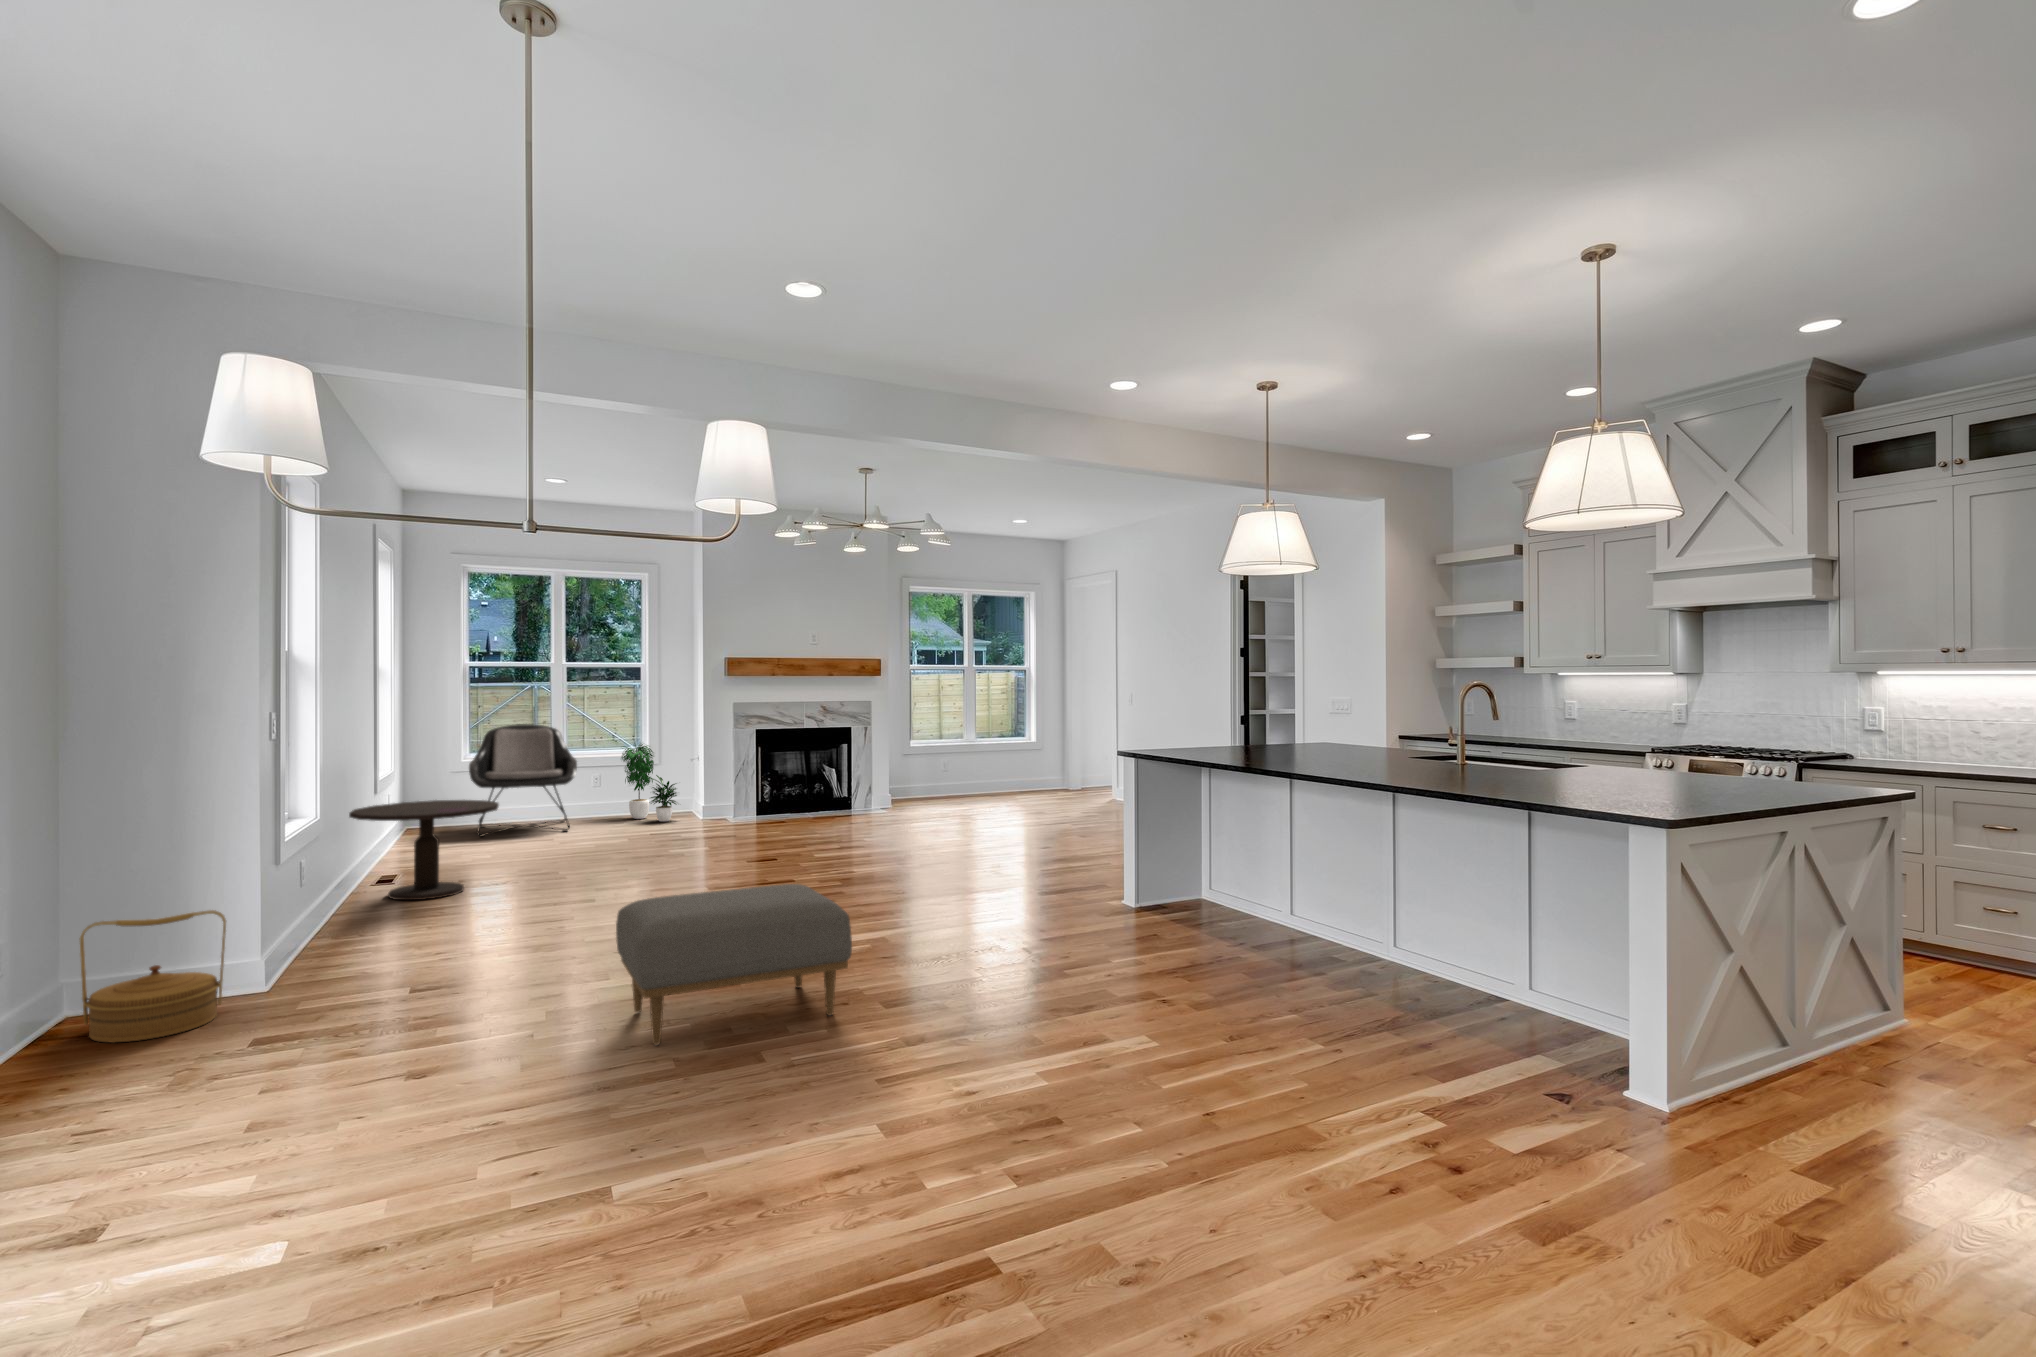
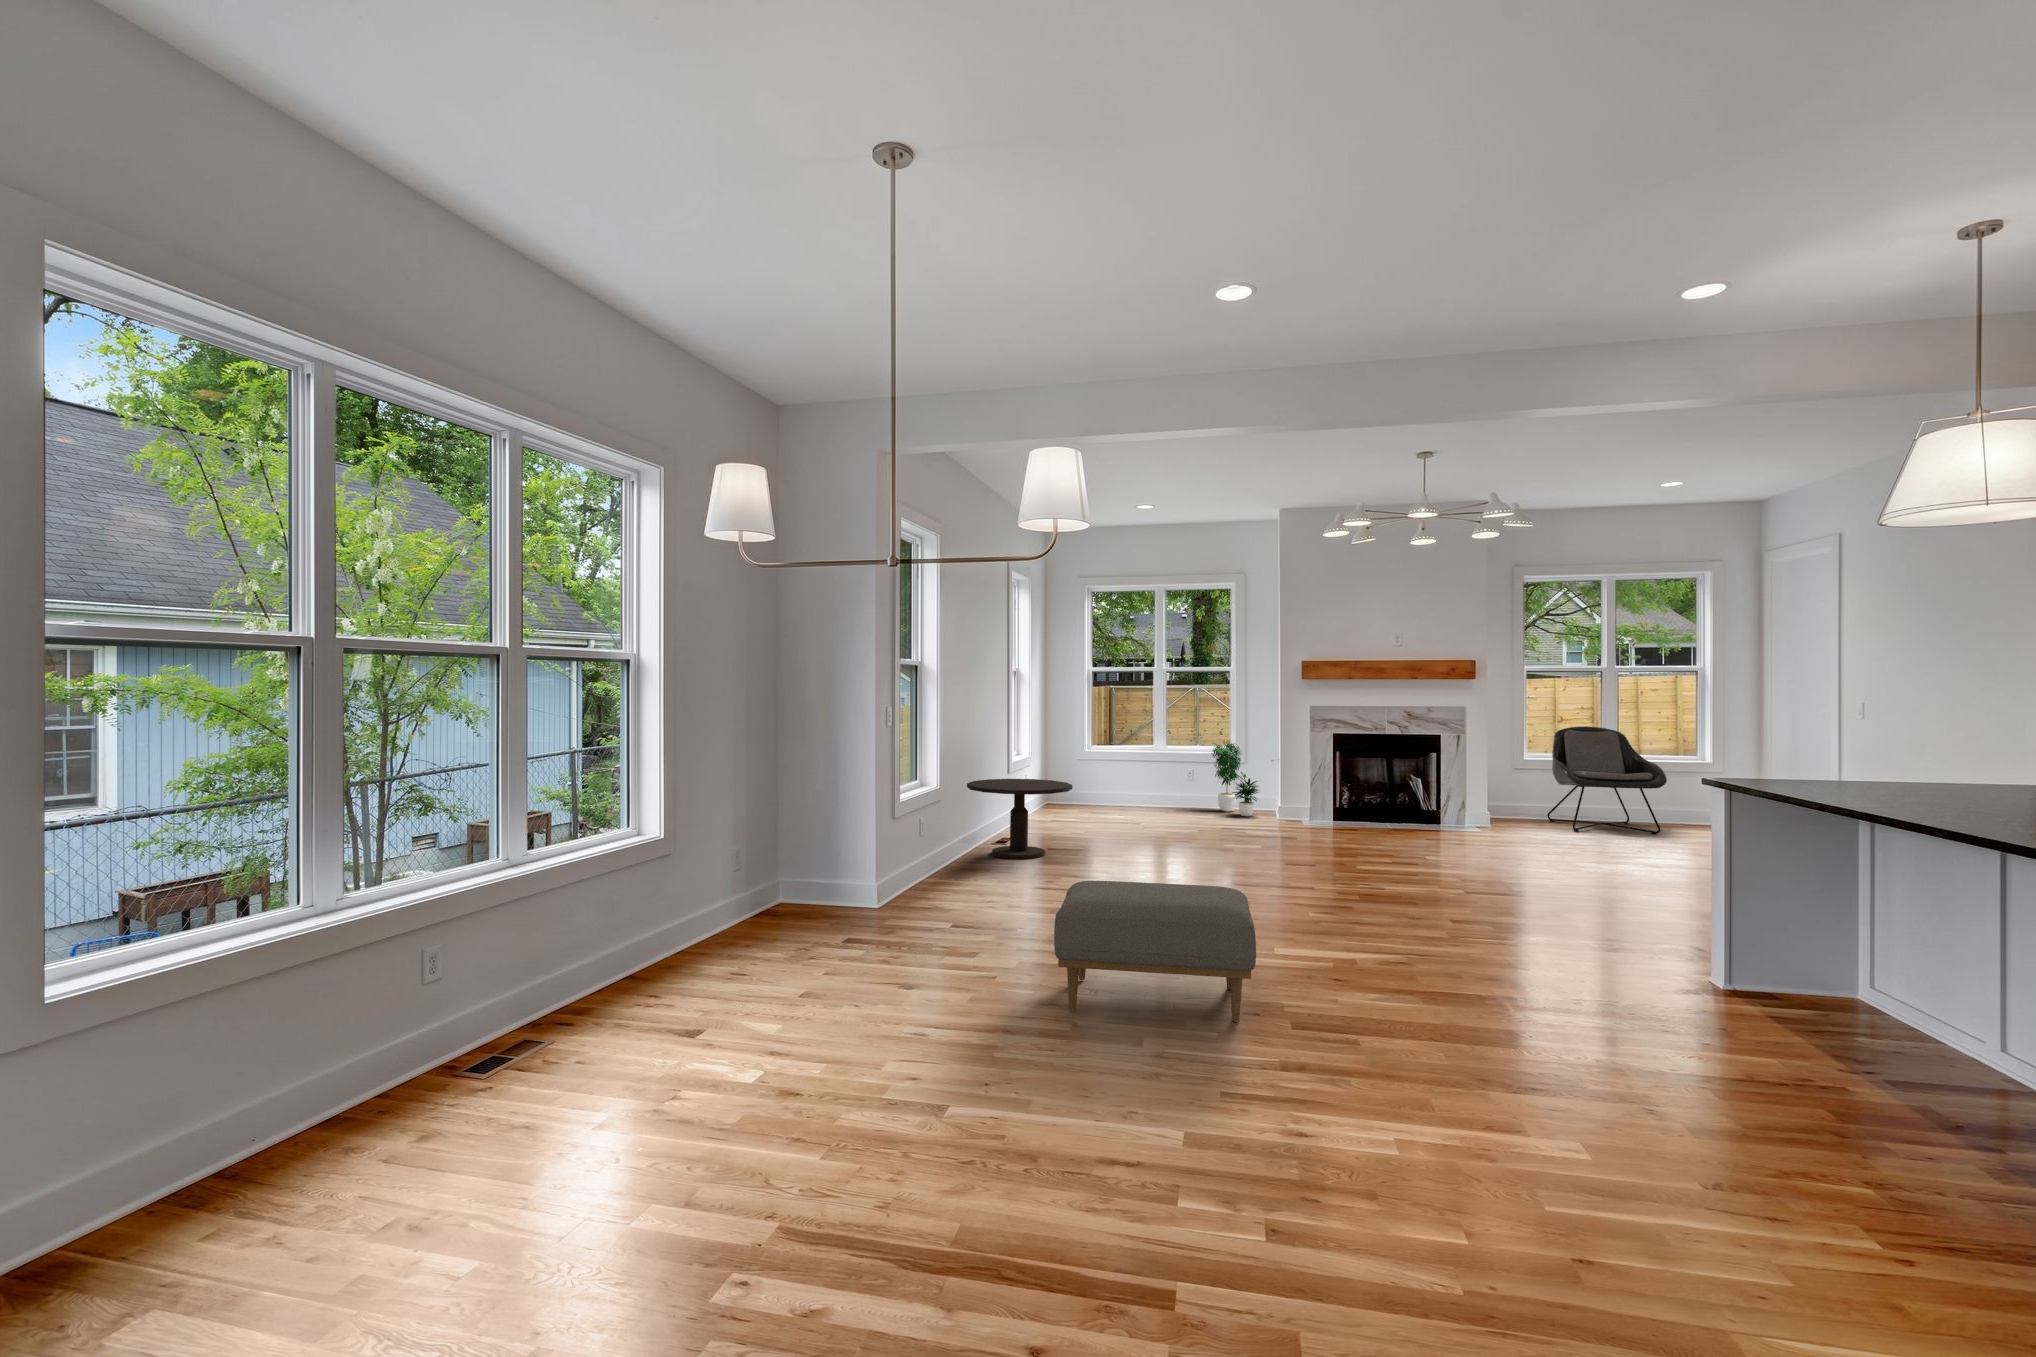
lounge chair: present [469,724,577,837] -> present [1547,726,1667,835]
woven basket: present [80,910,226,1042] -> none [762,843,840,928]

